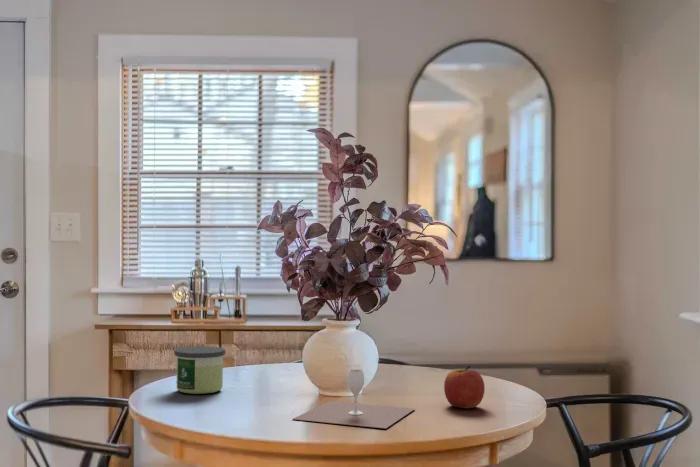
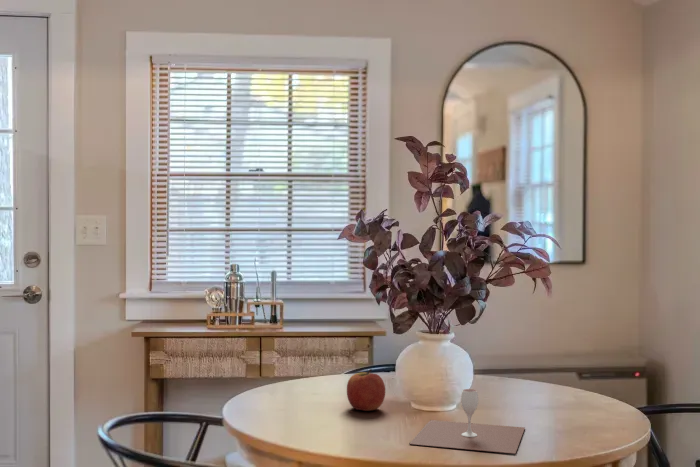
candle: present [175,346,225,394] -> none [260,362,313,414]
apple: present [444,366,485,408] -> present [347,369,385,411]

